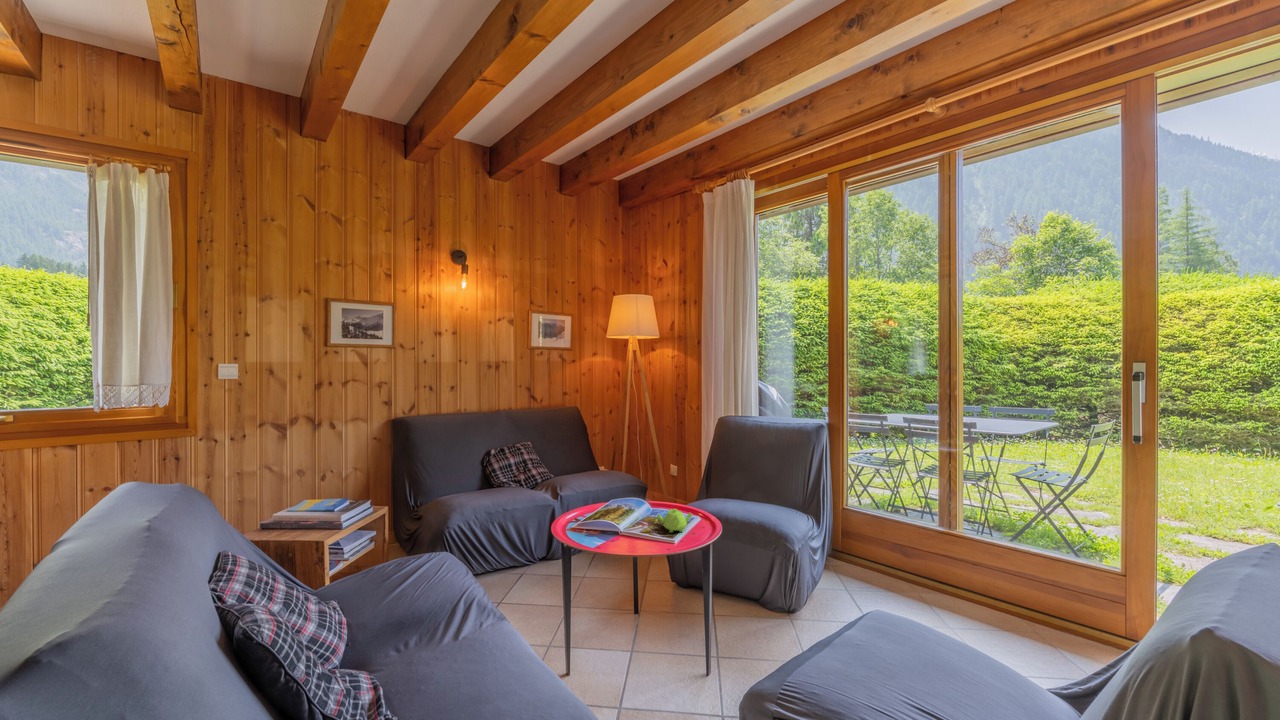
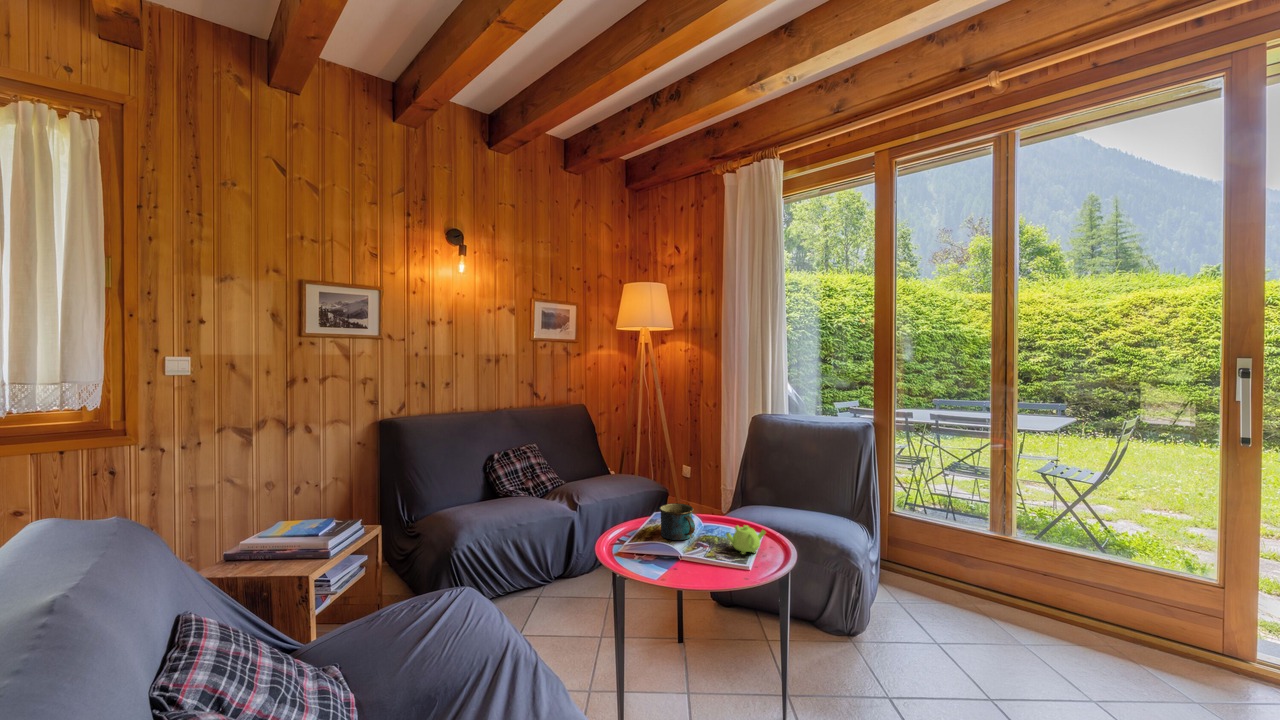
mug: none [609,491,637,521] -> present [660,503,695,540]

